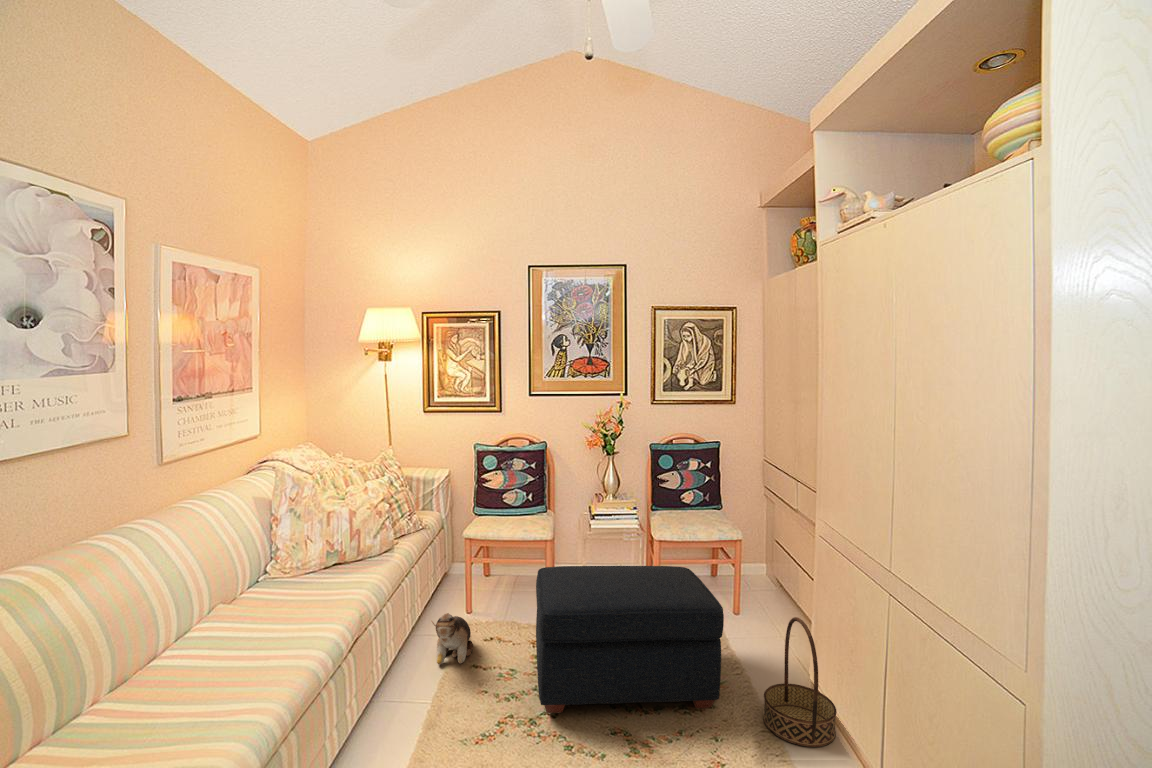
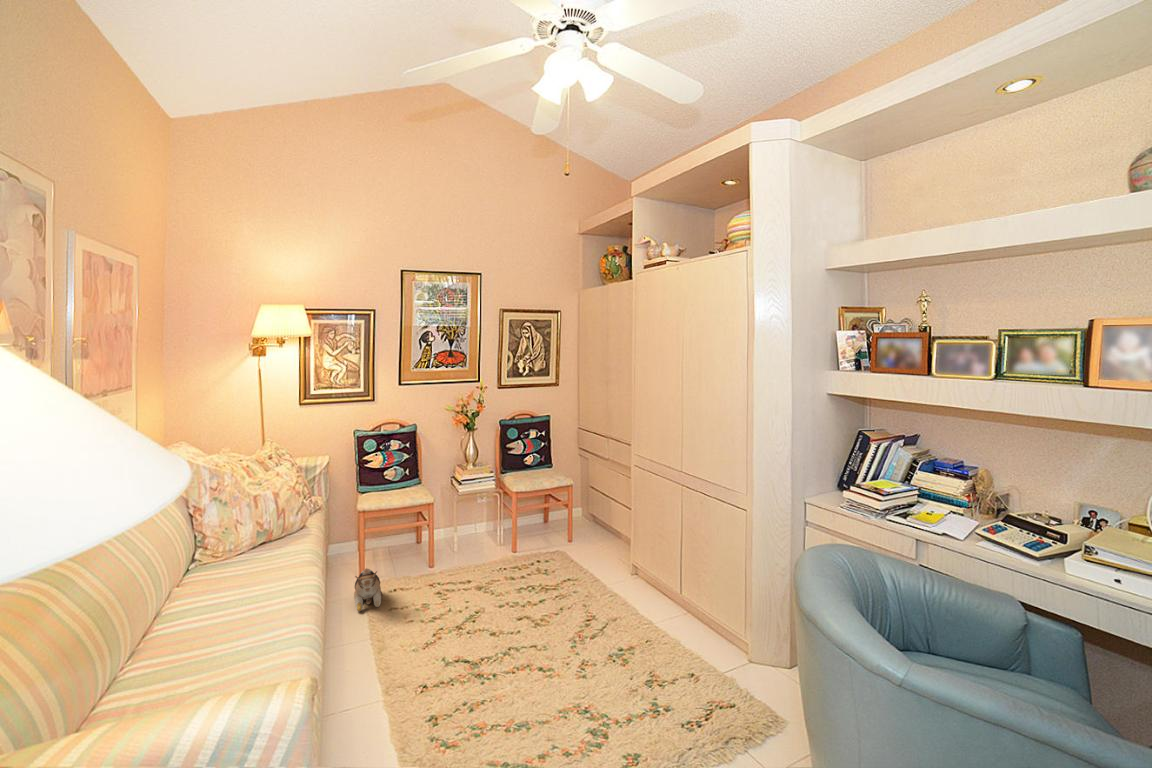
ottoman: present [536,566,724,713] -> none [438,507,583,622]
basket: present [763,617,837,747] -> none [608,526,651,603]

